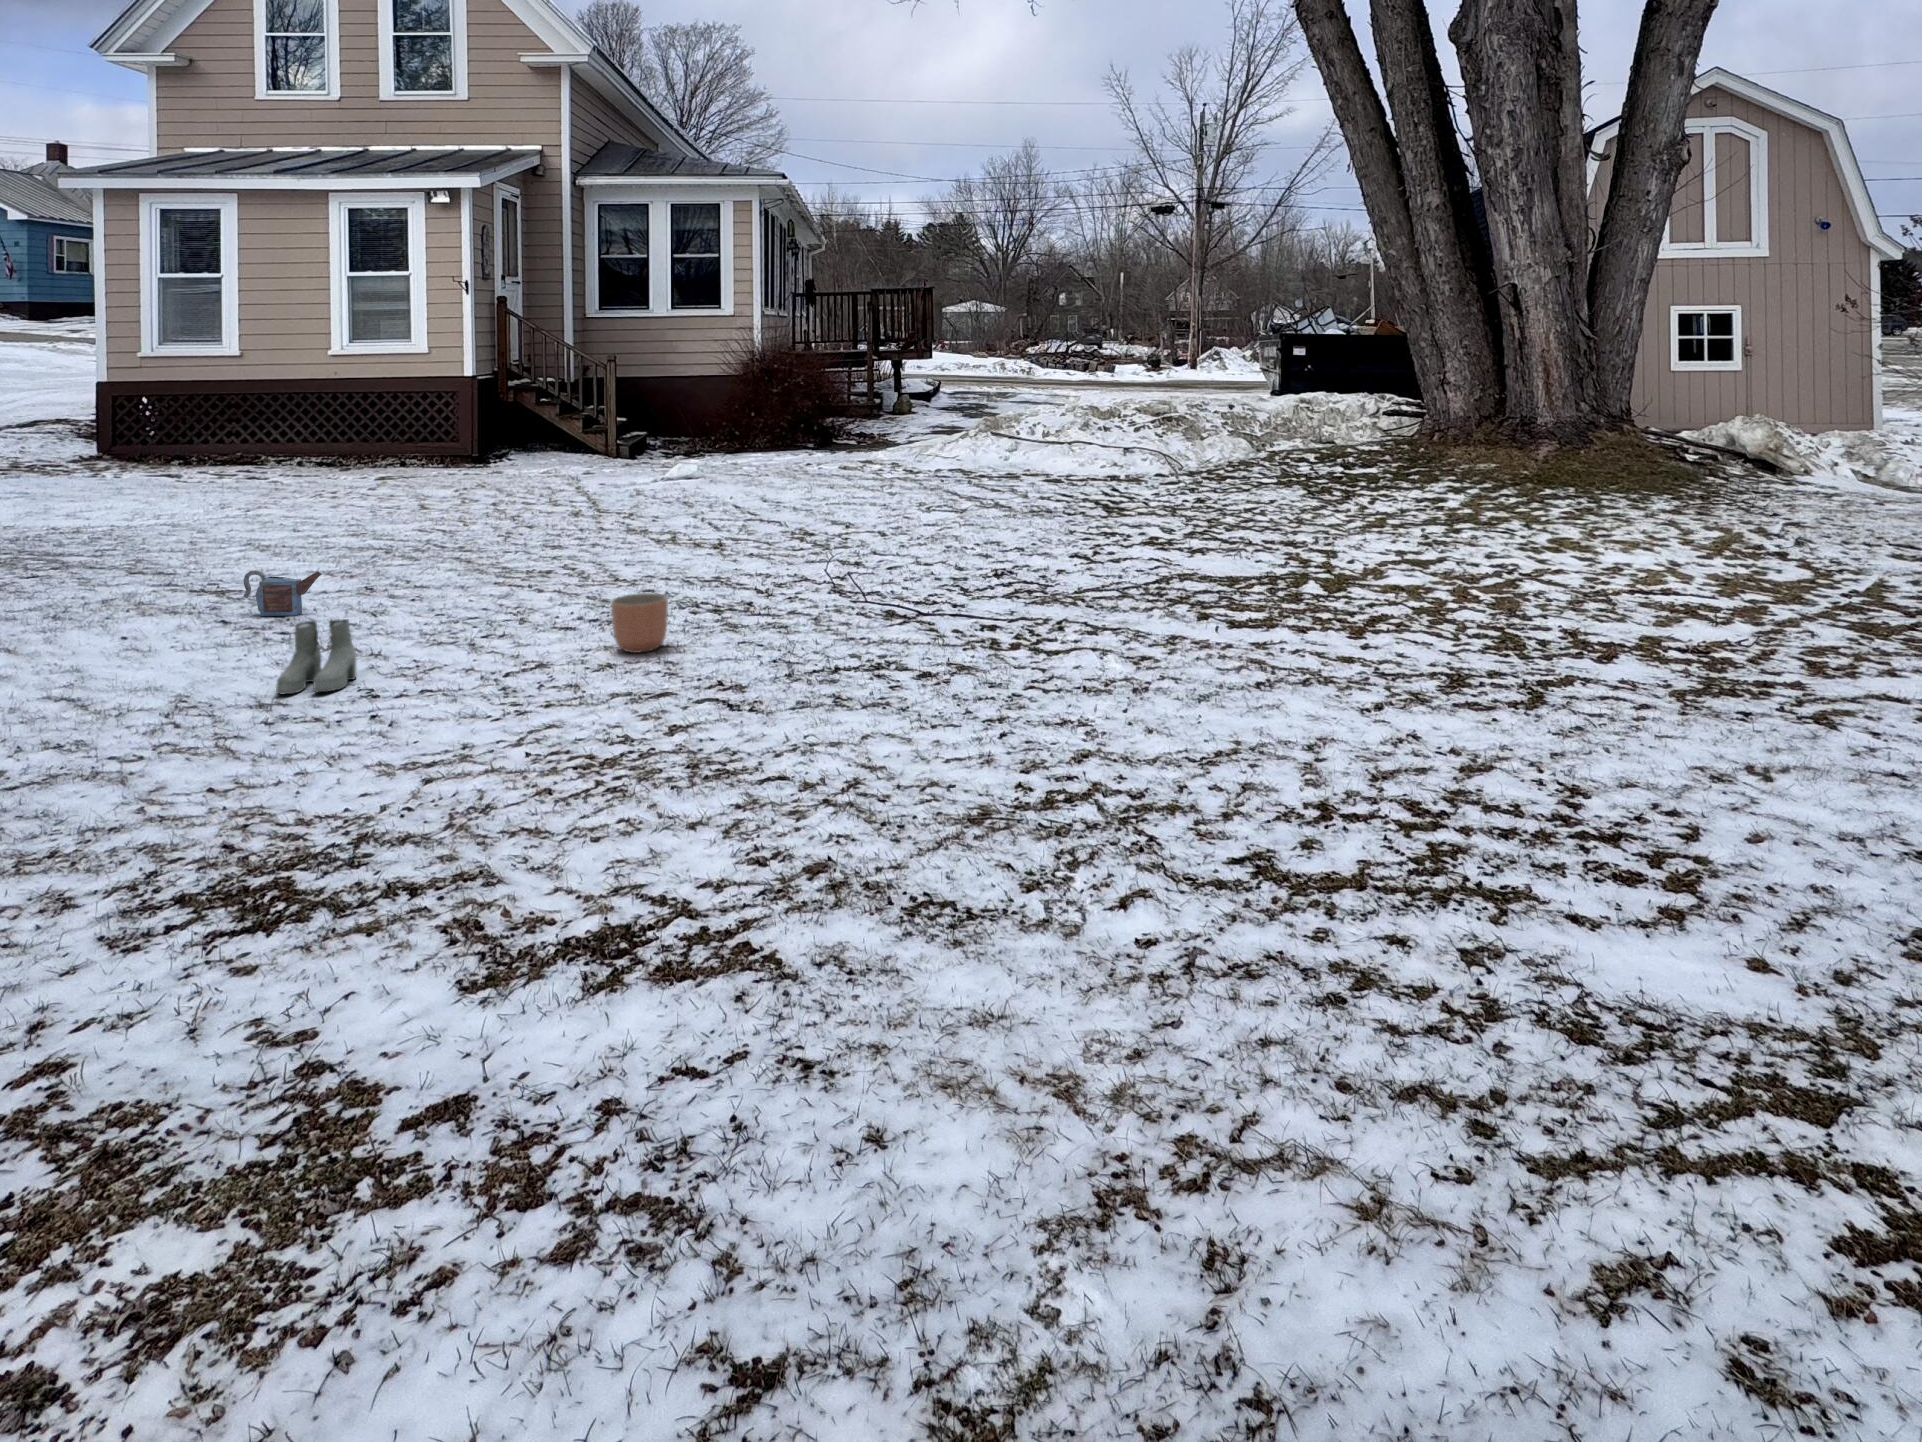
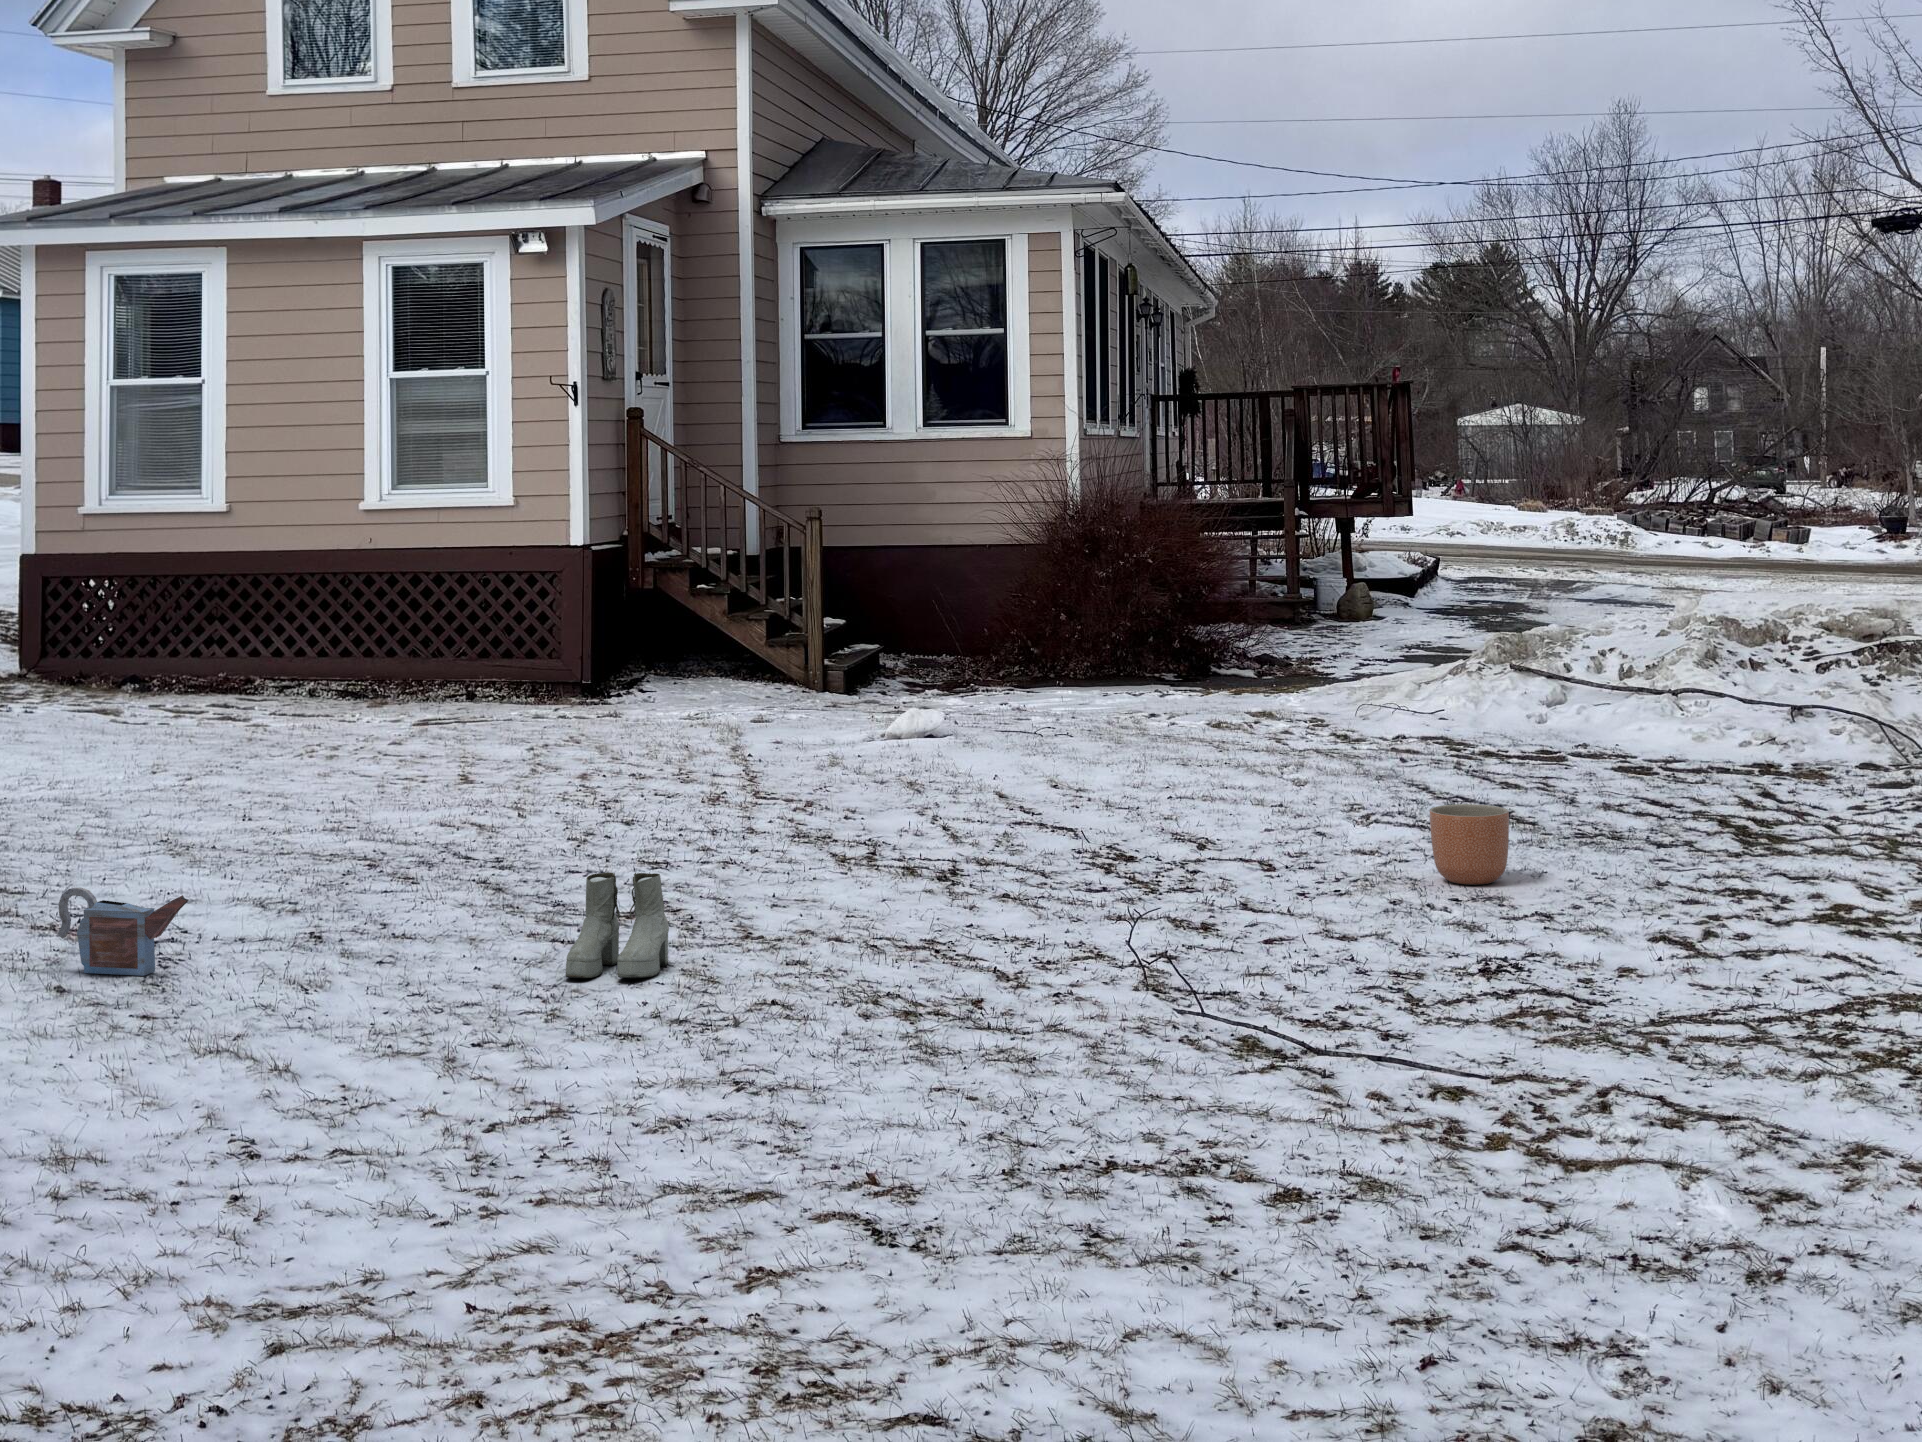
planter: present [611,593,668,653] -> present [1430,804,1509,885]
boots: present [276,619,357,694] -> present [565,873,669,978]

